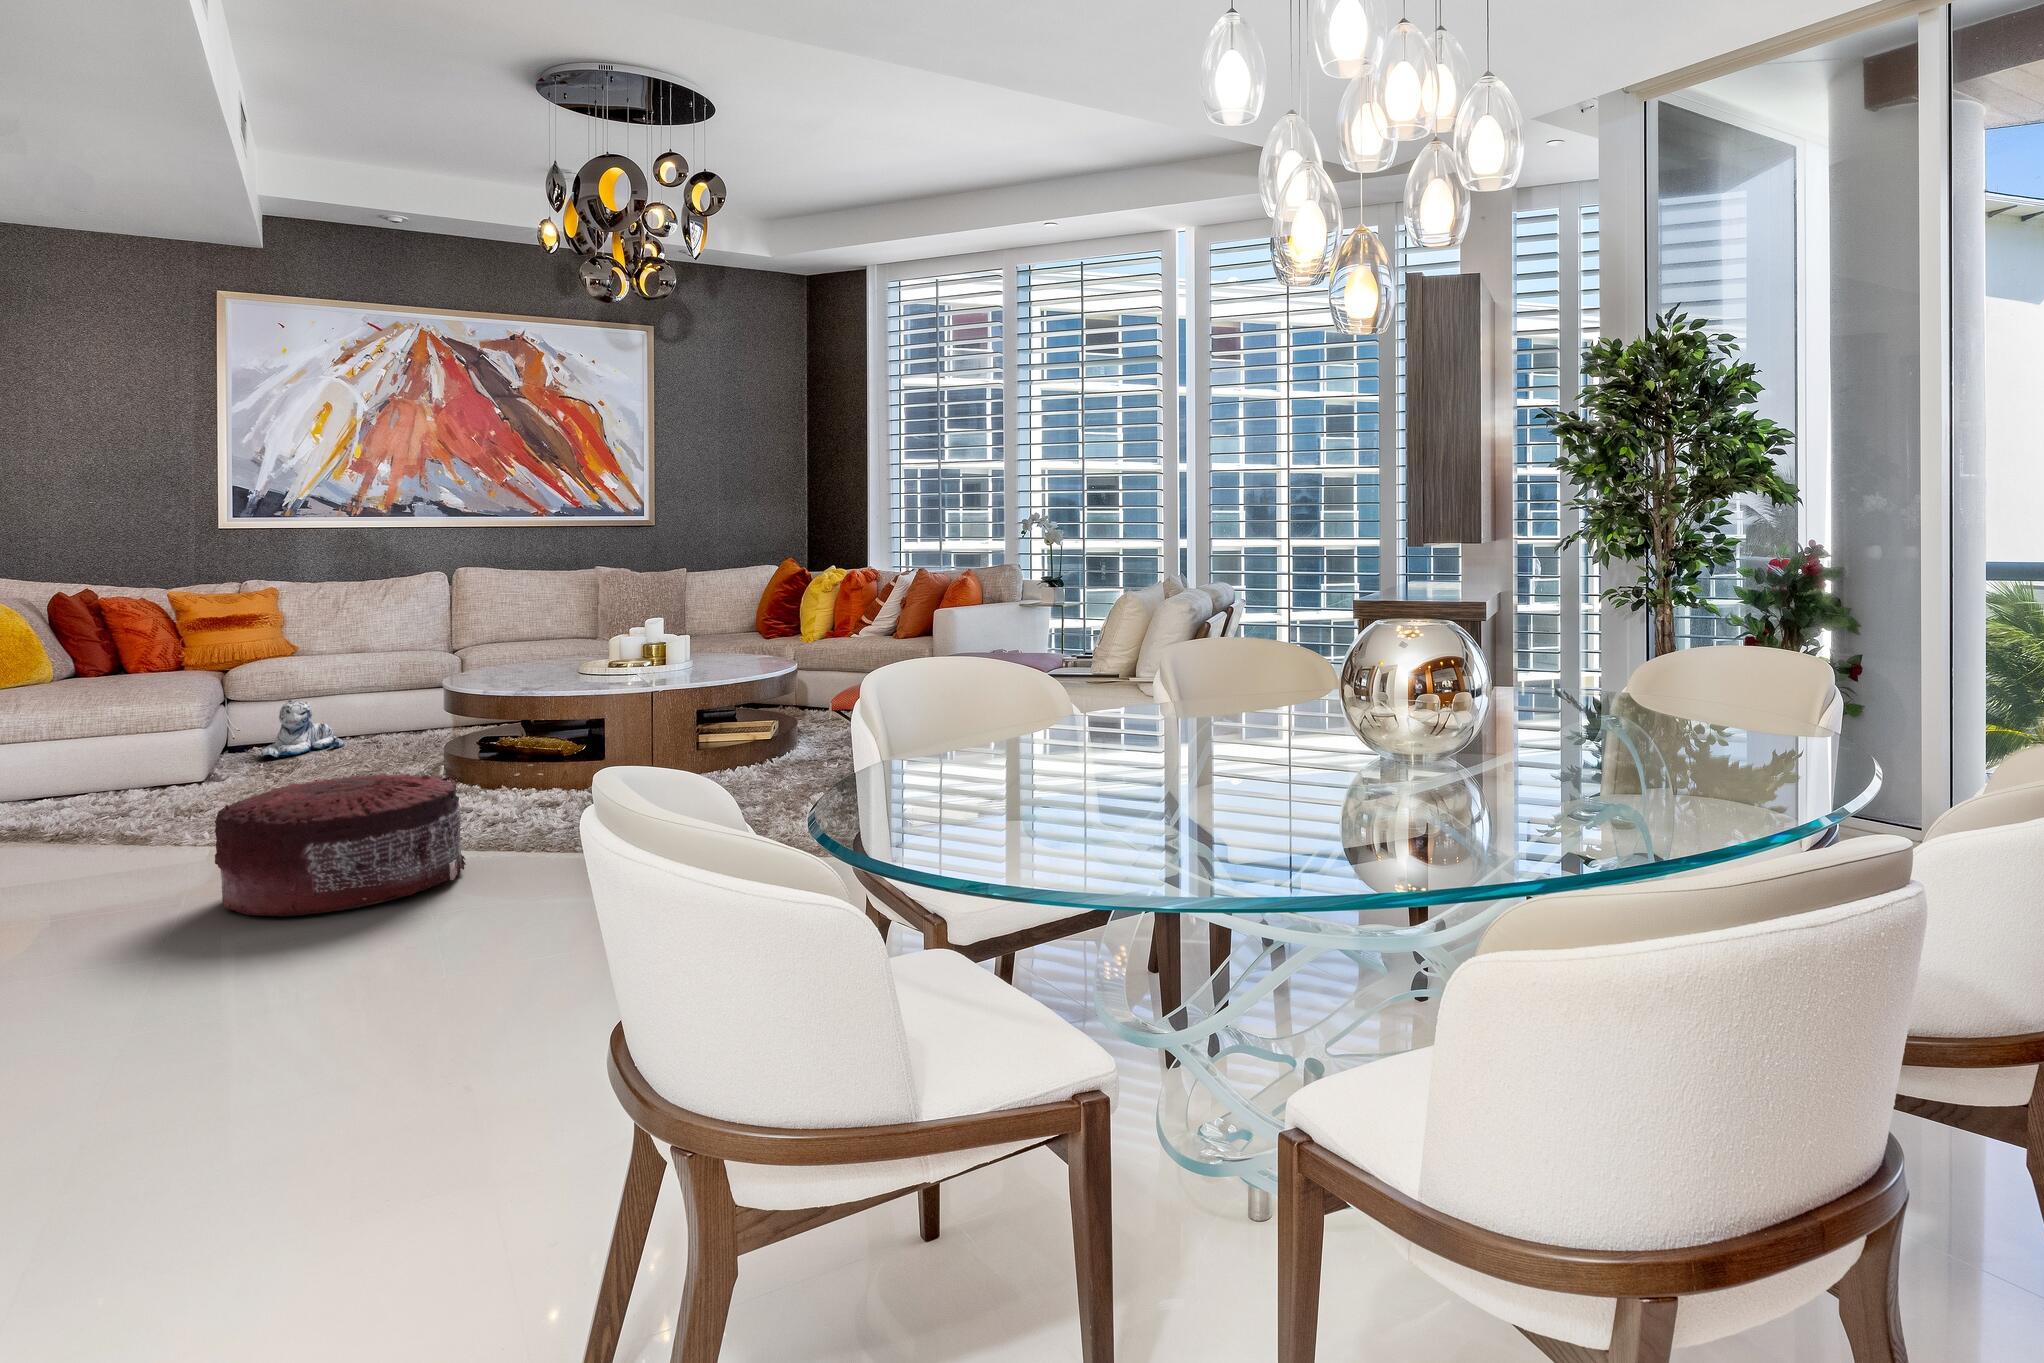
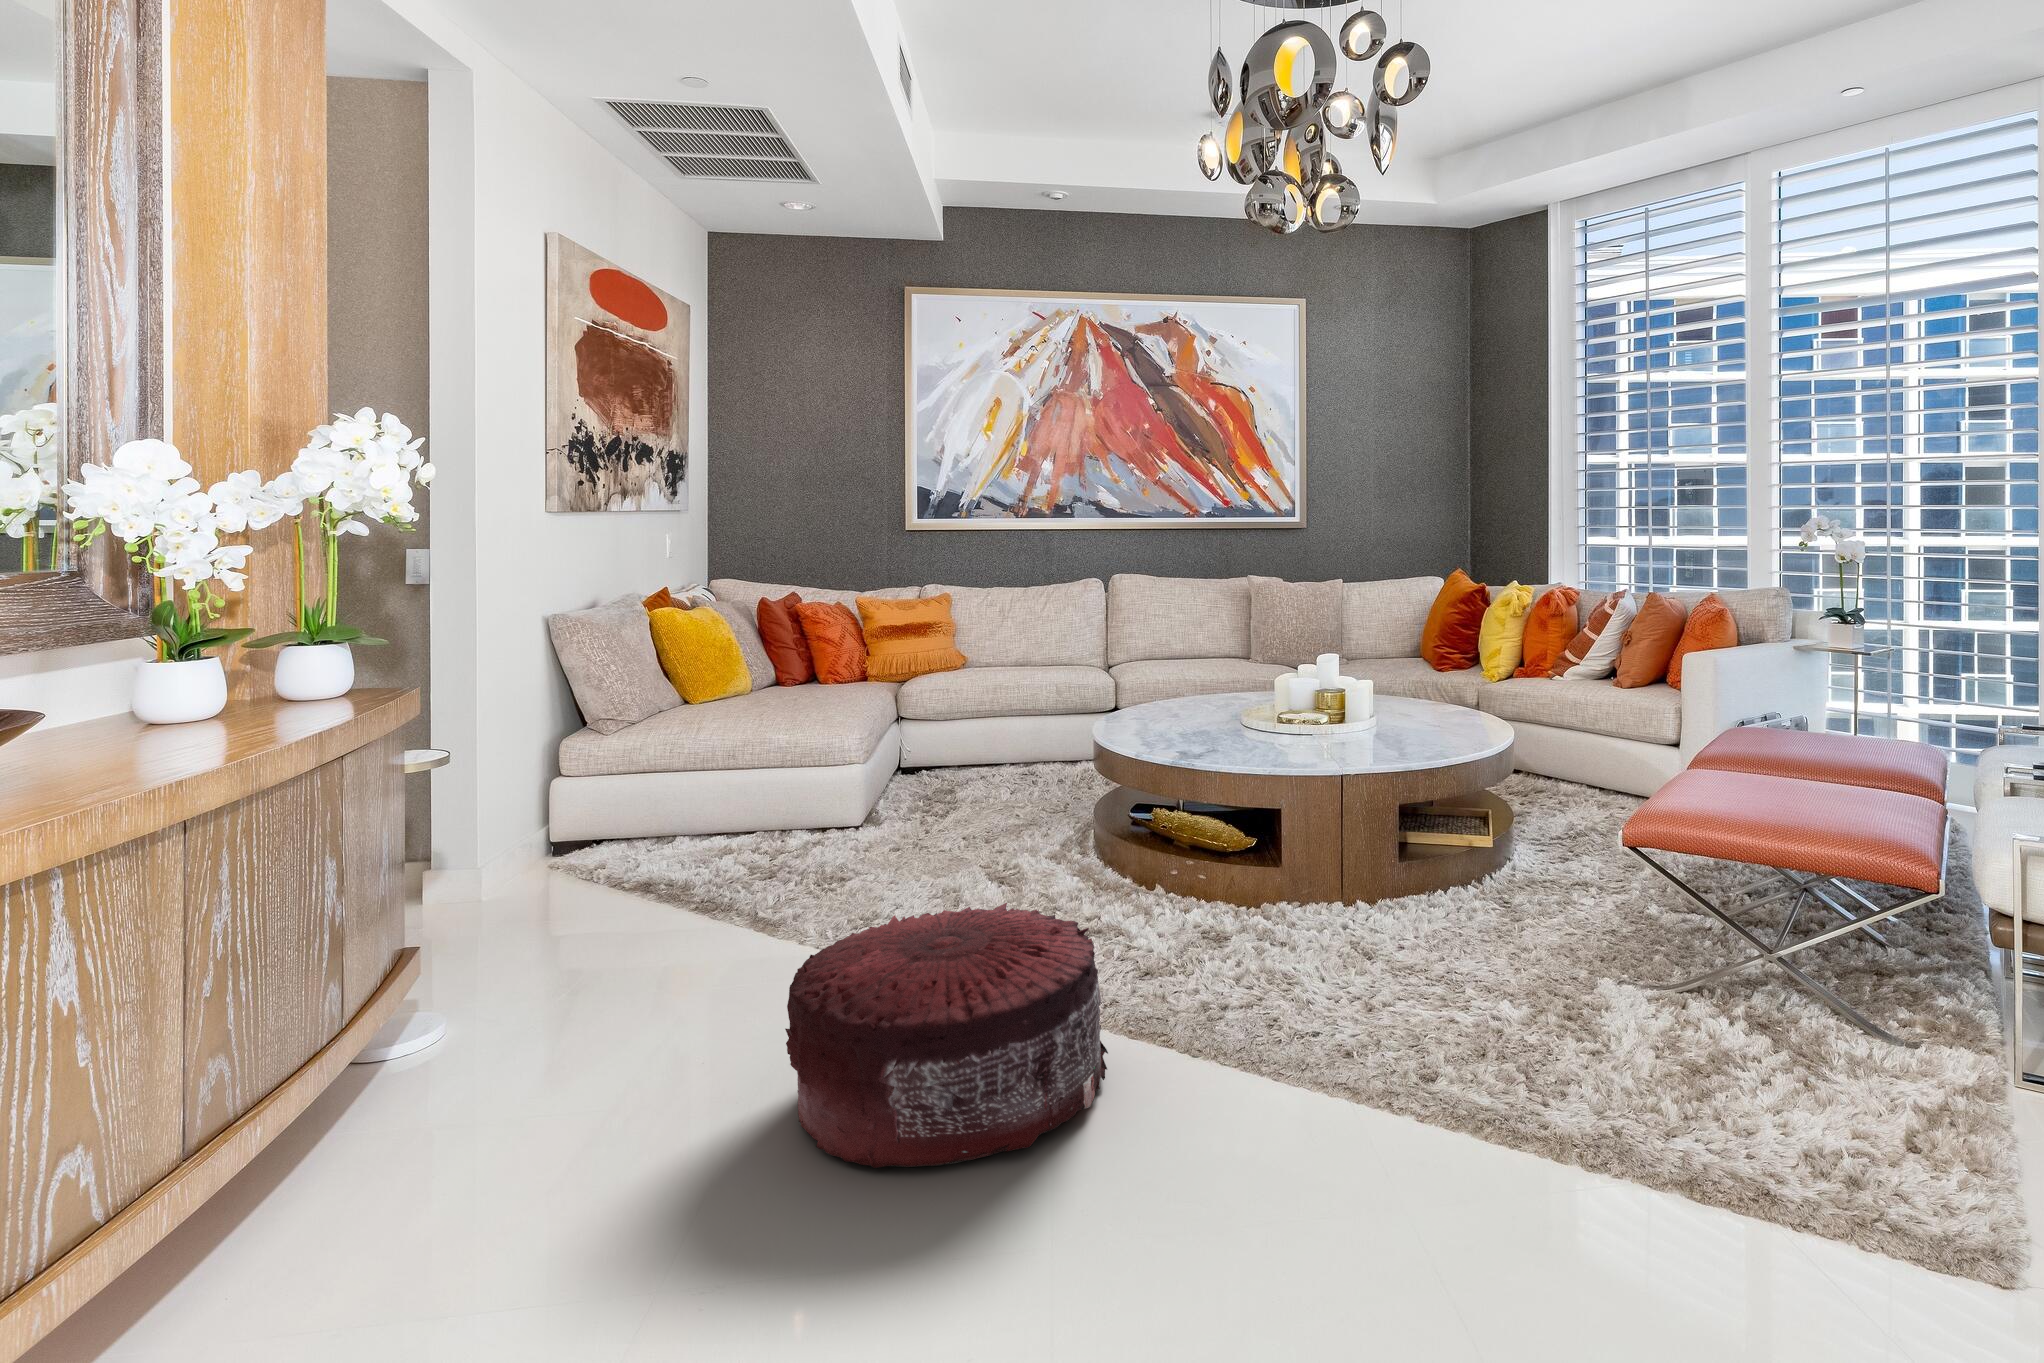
plush toy: present [261,700,344,758] -> none [924,724,1004,790]

